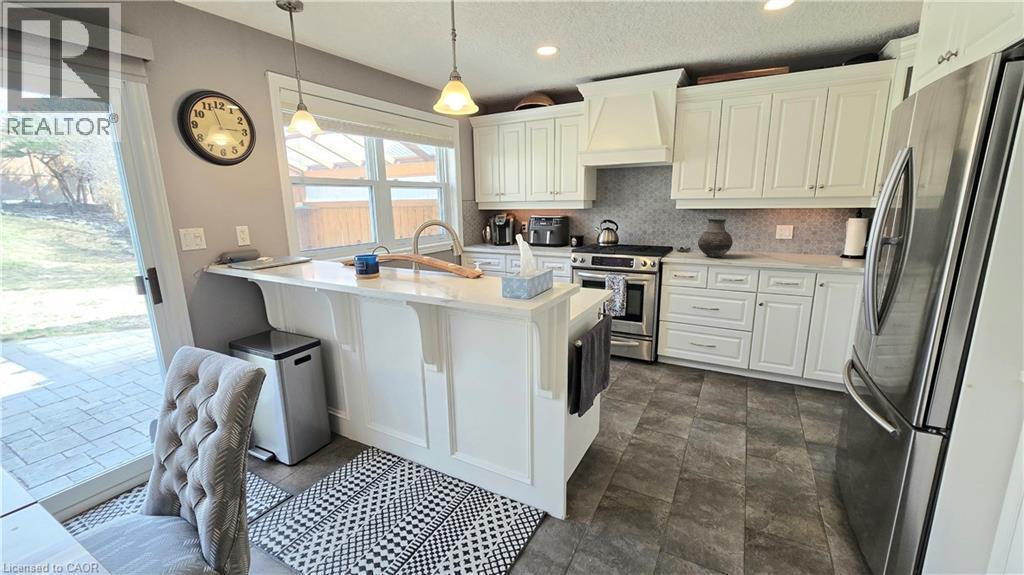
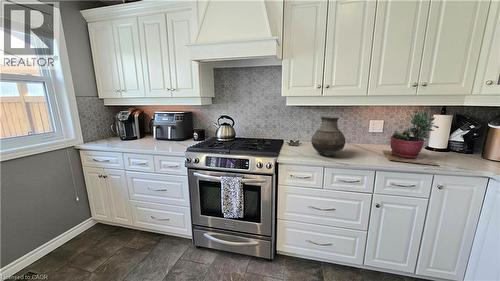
succulent plant: none [776,213,830,264] -> present [383,111,439,165]

